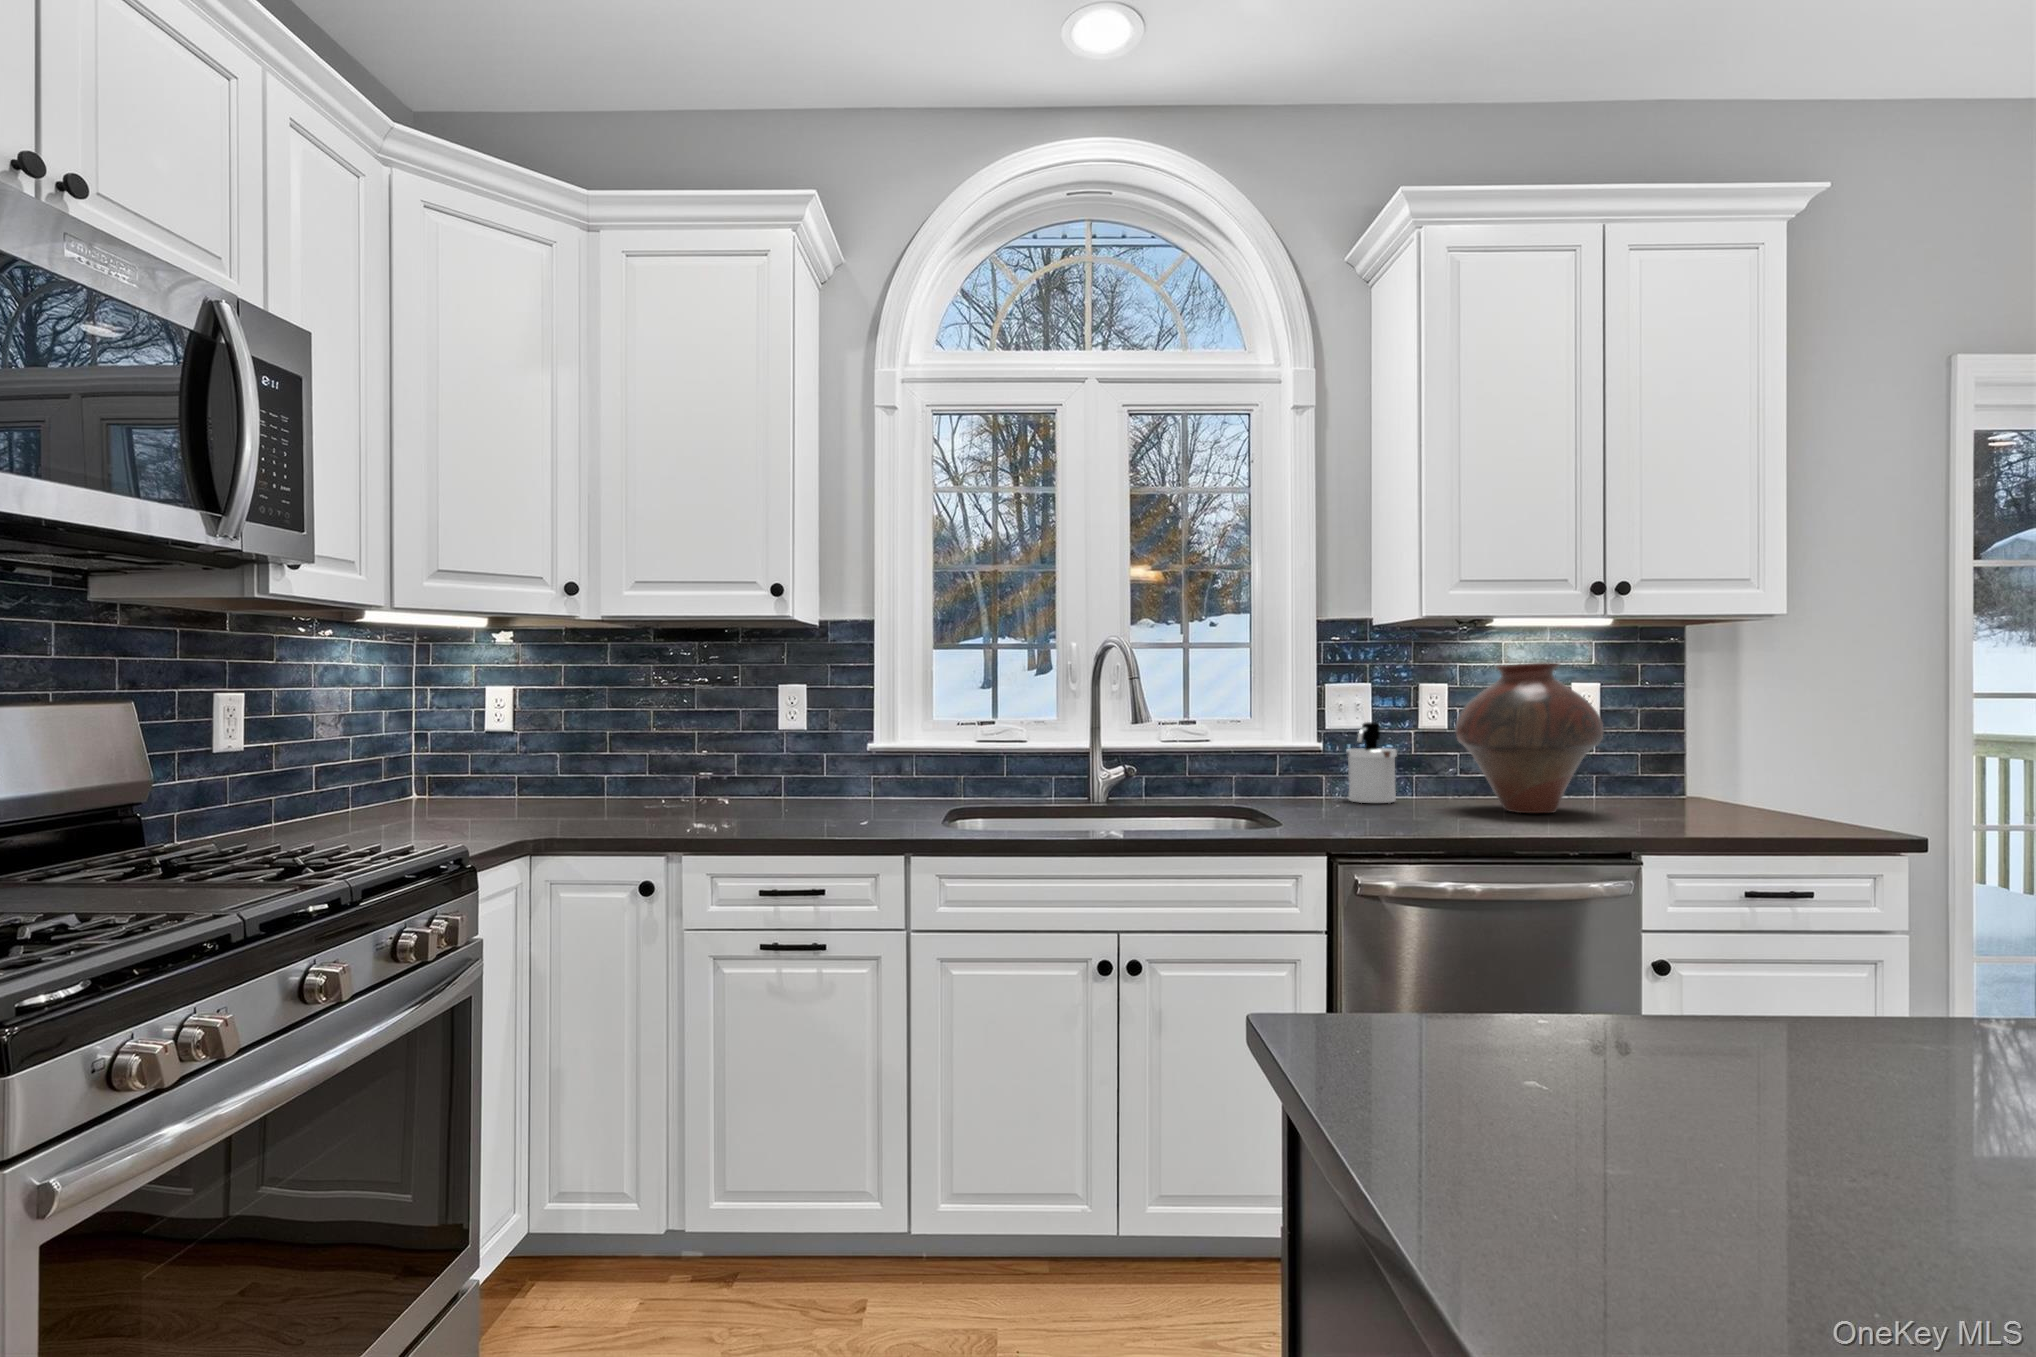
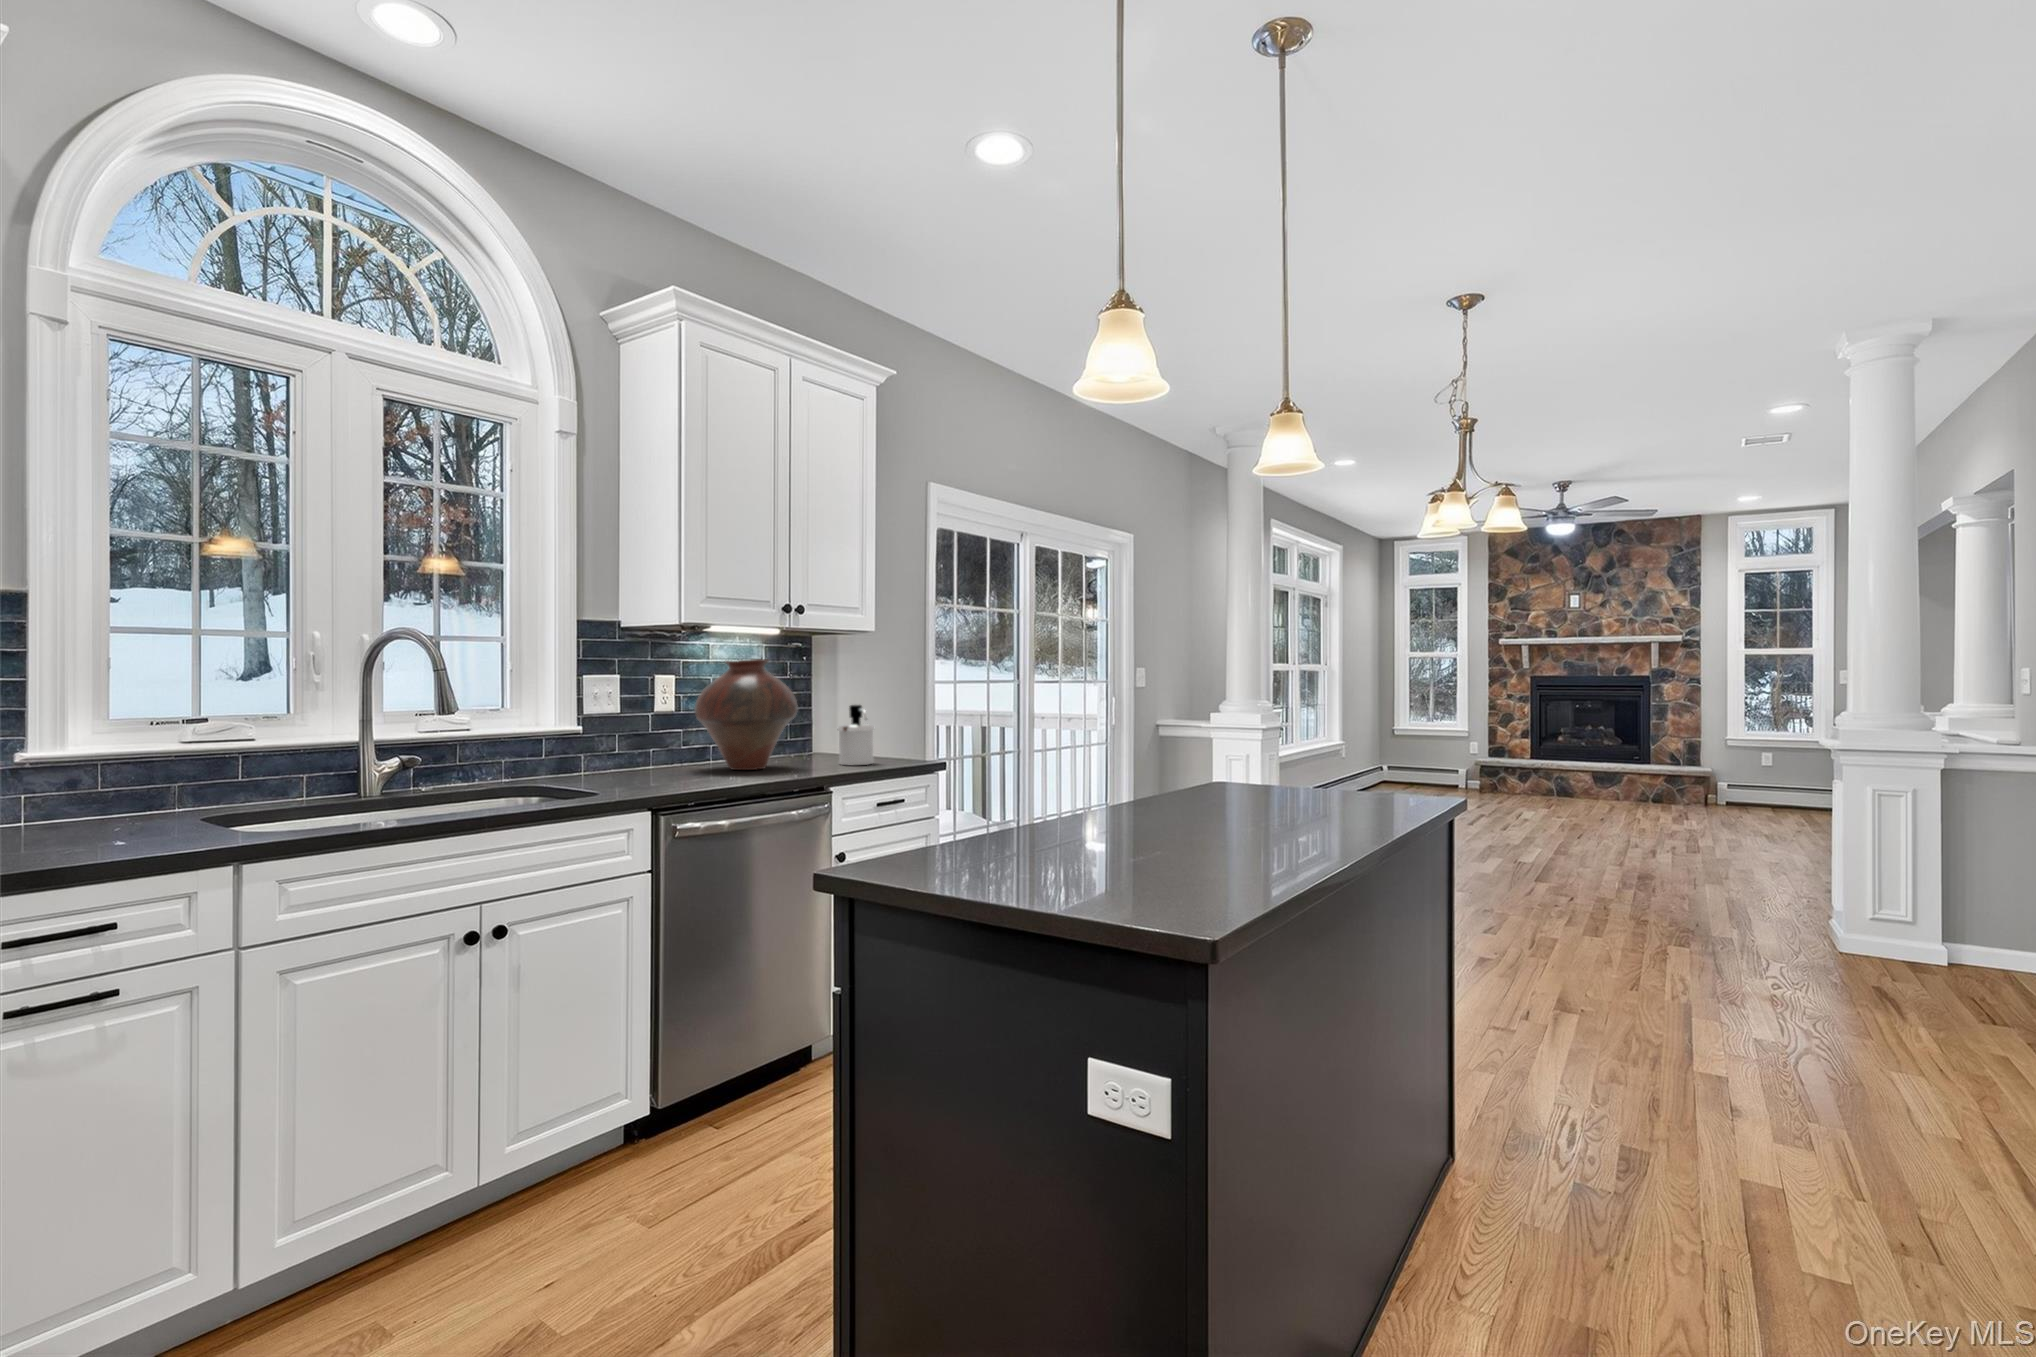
soap dispenser: present [1346,722,1397,803] -> present [838,705,874,765]

